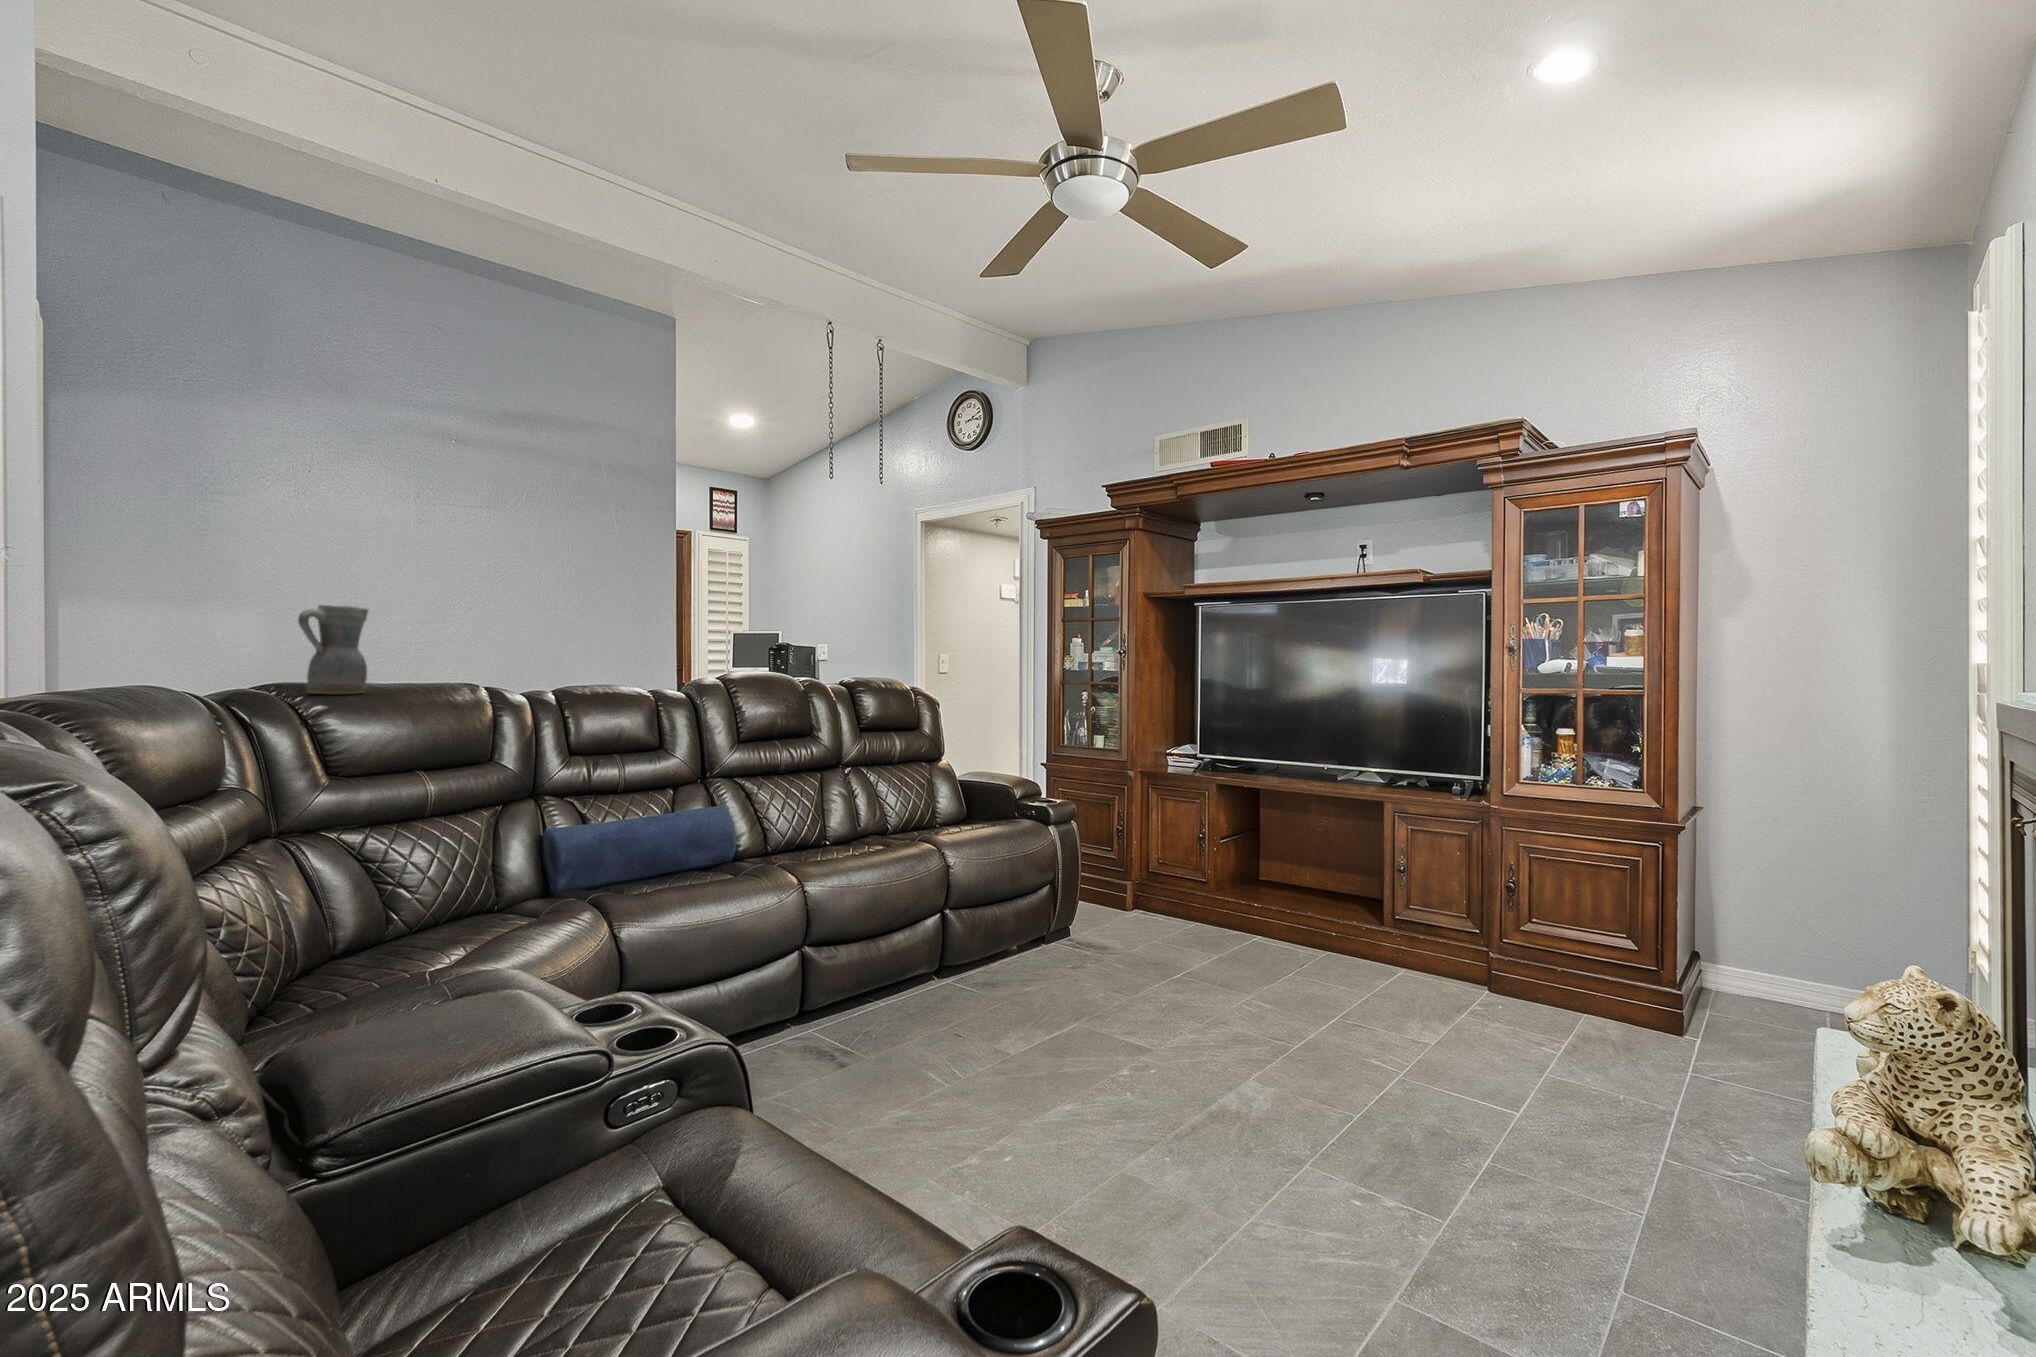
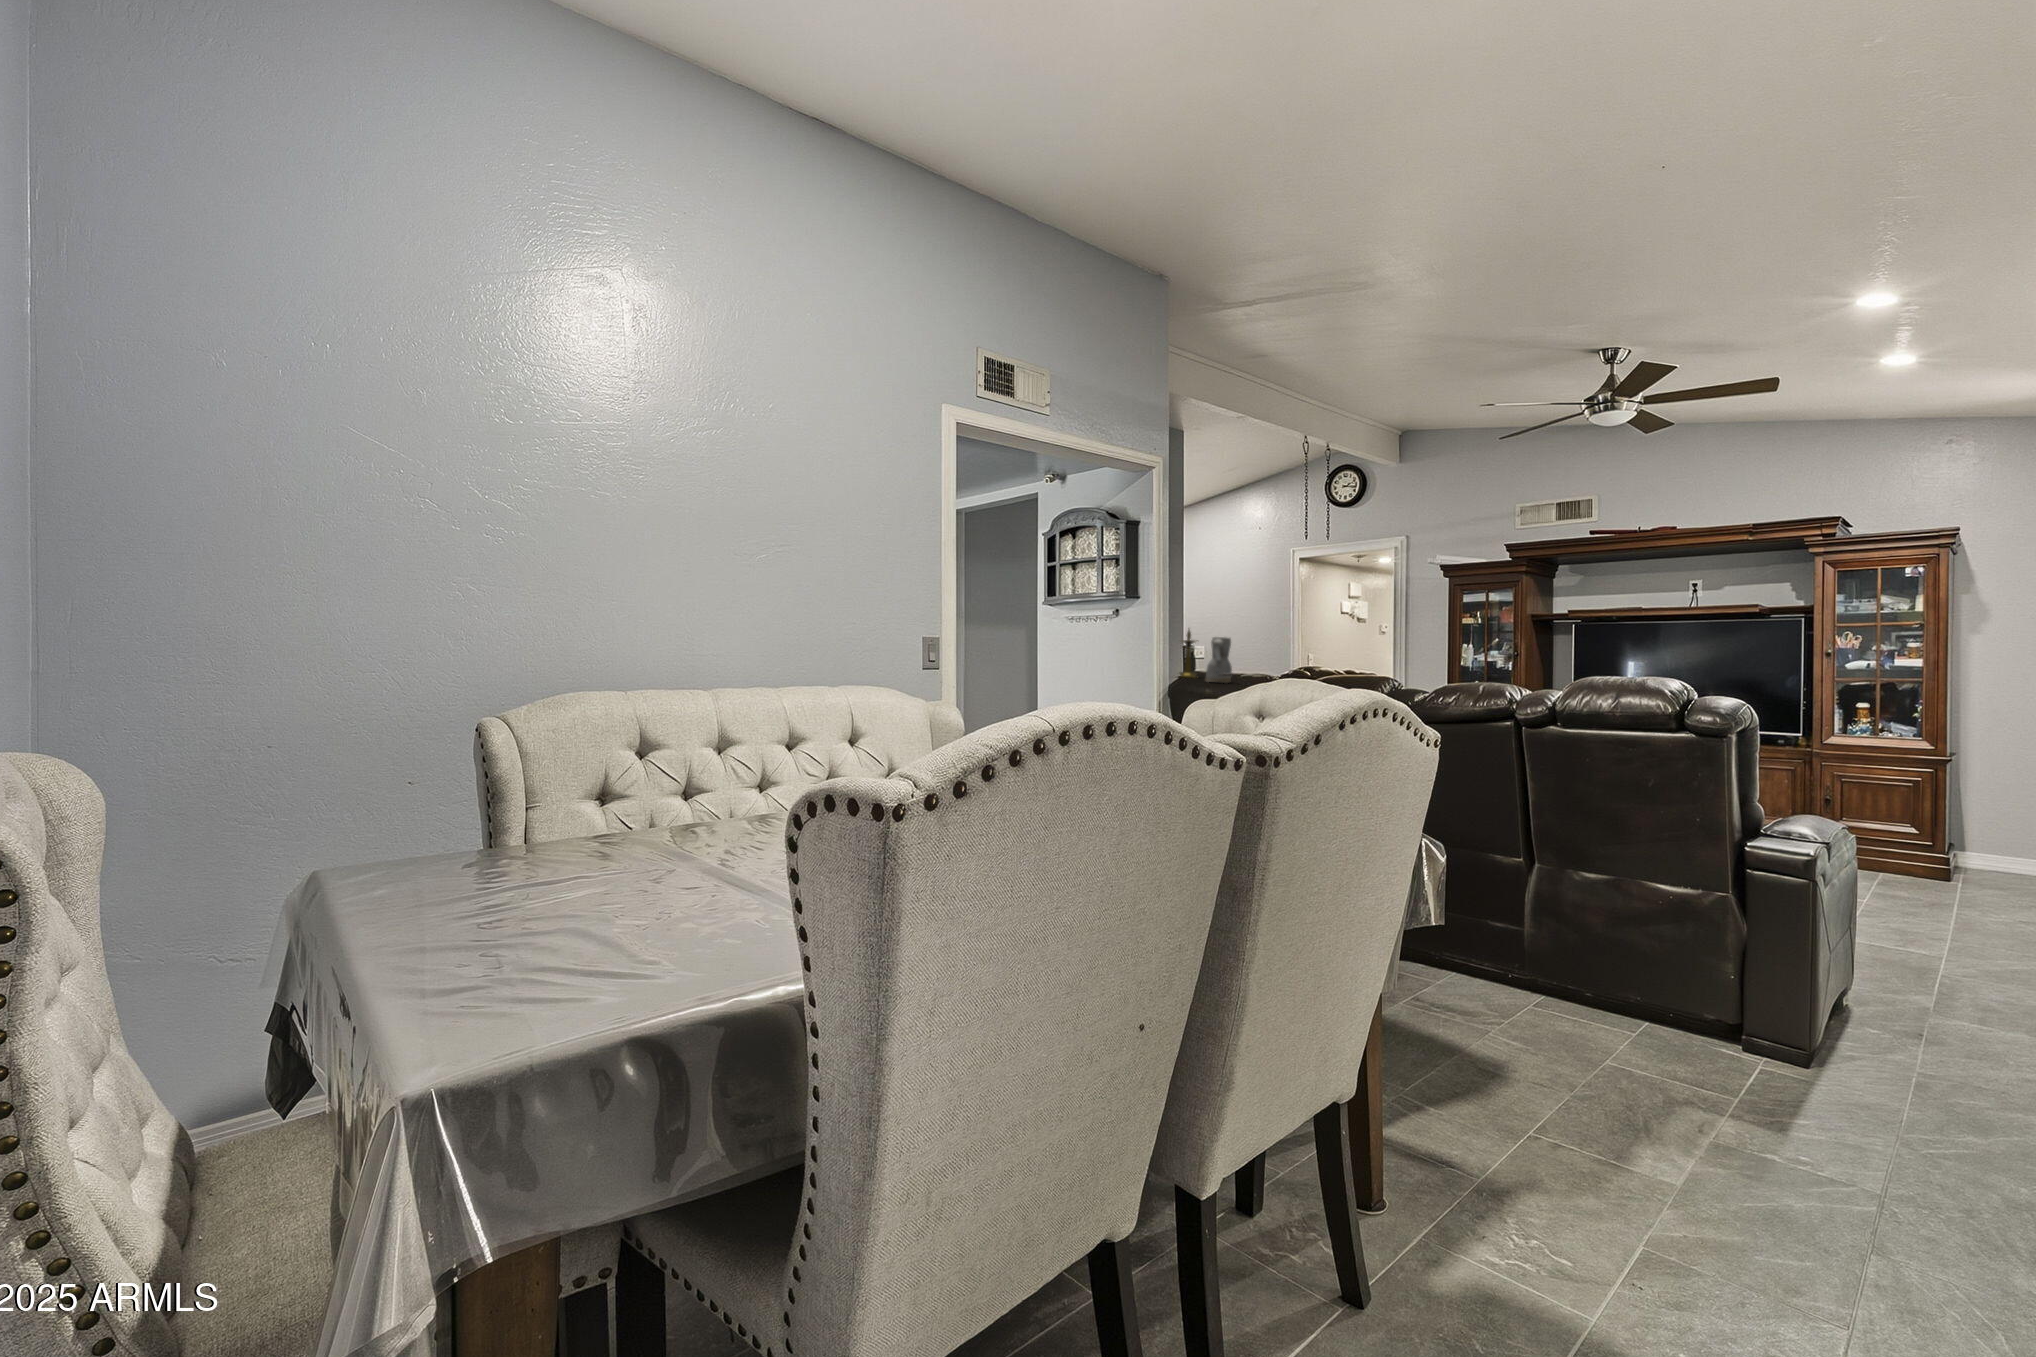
candlestick: none [376,594,422,686] -> present [1179,630,1196,678]

